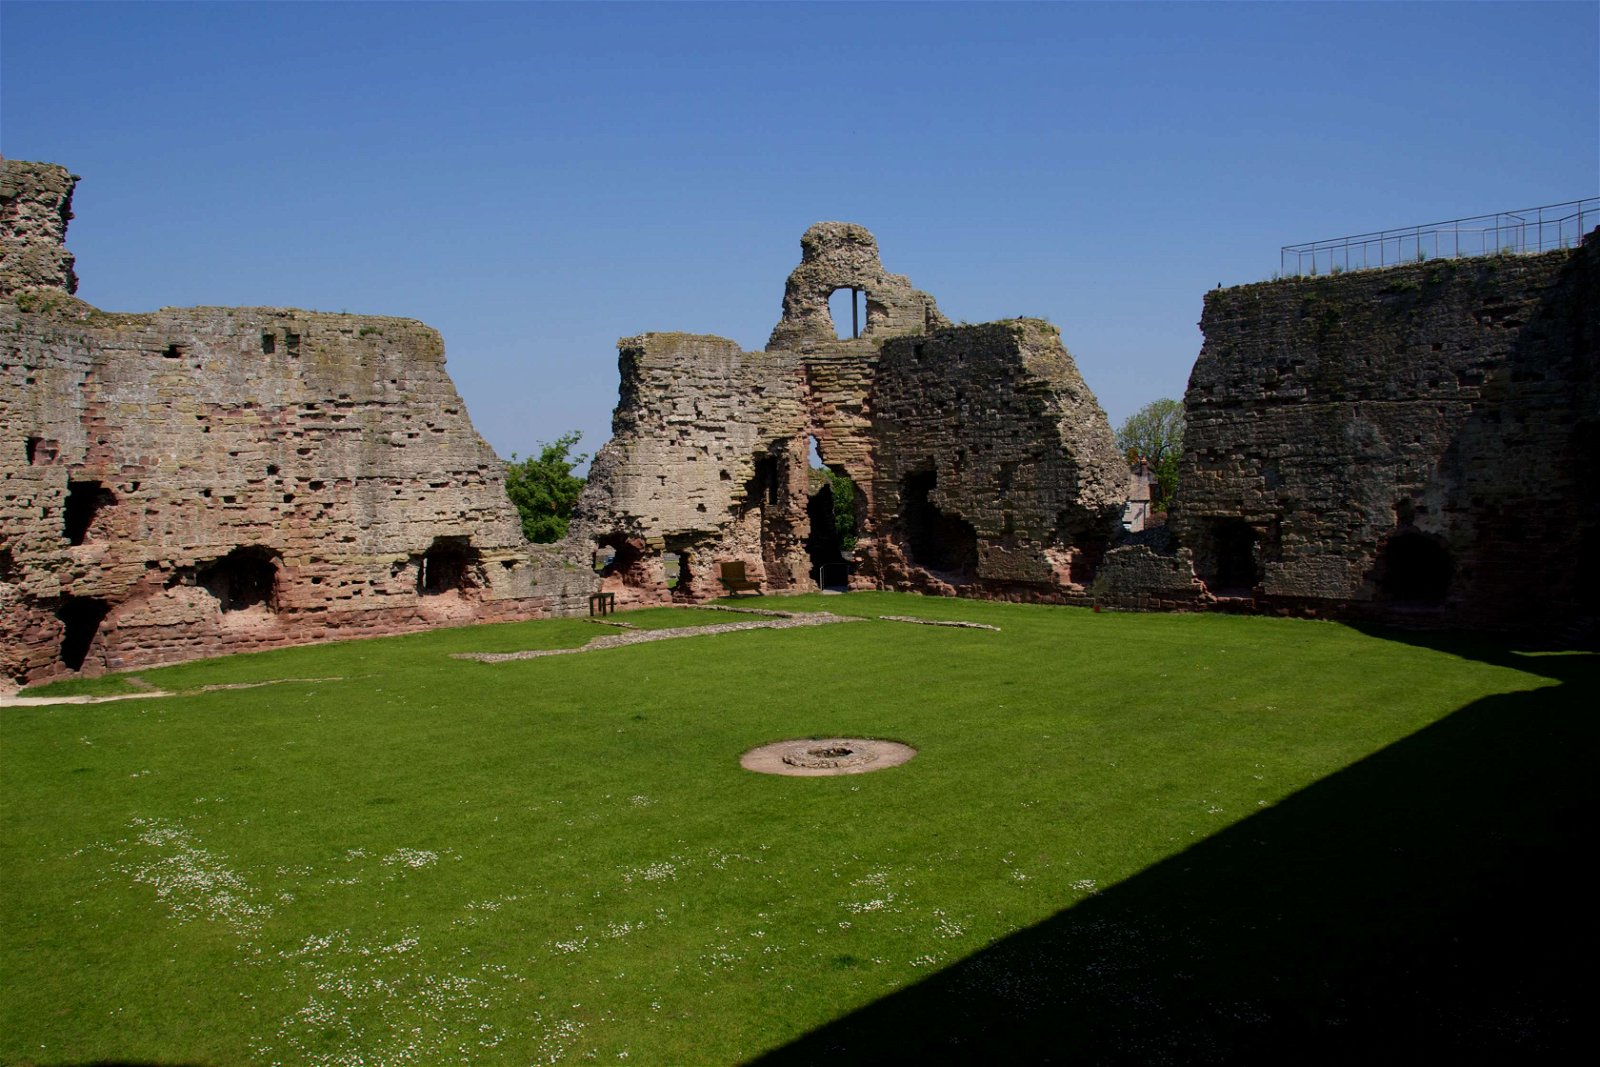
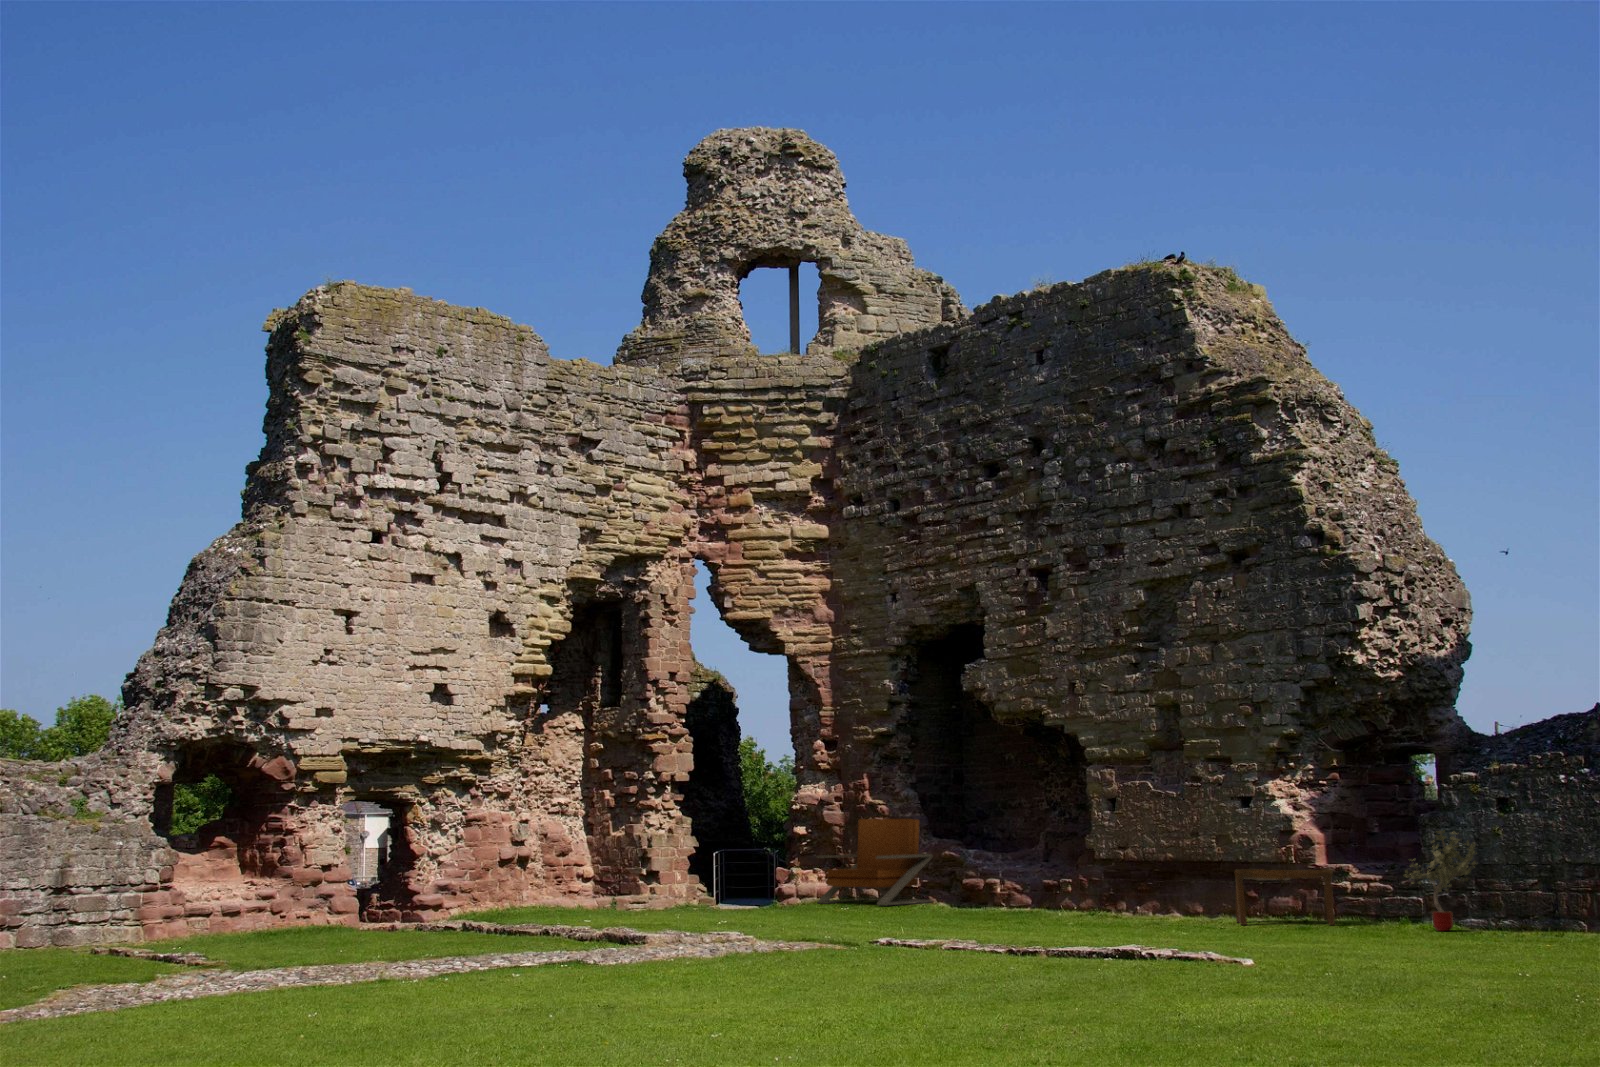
lounge chair: present [715,561,765,599] -> present [817,819,933,905]
bench: present [589,592,615,616] -> present [1235,869,1335,925]

